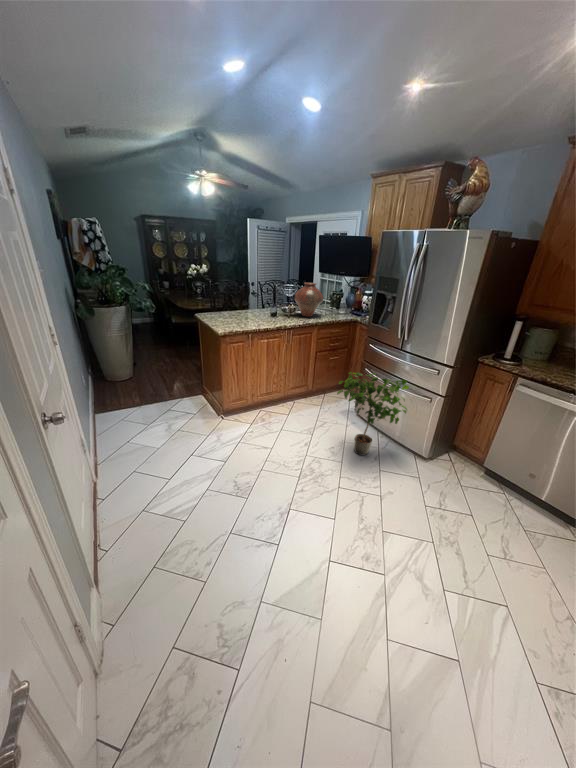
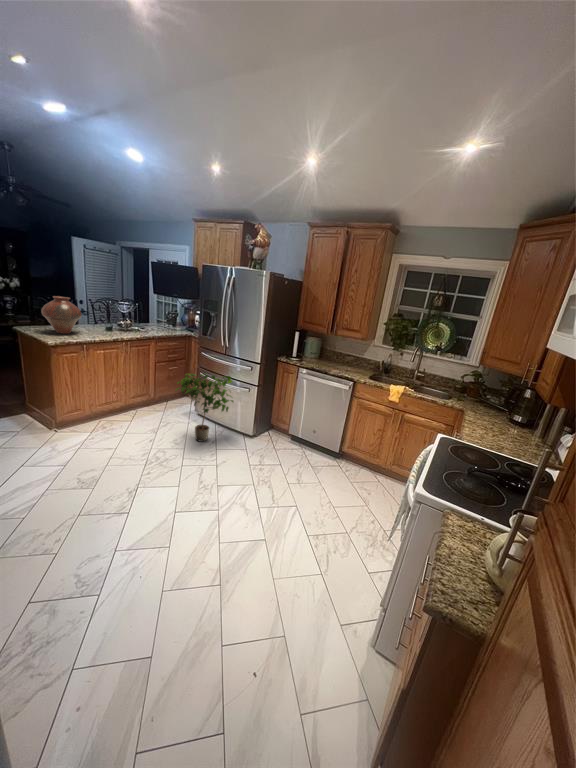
vase: present [294,283,323,317] -> present [41,296,82,334]

